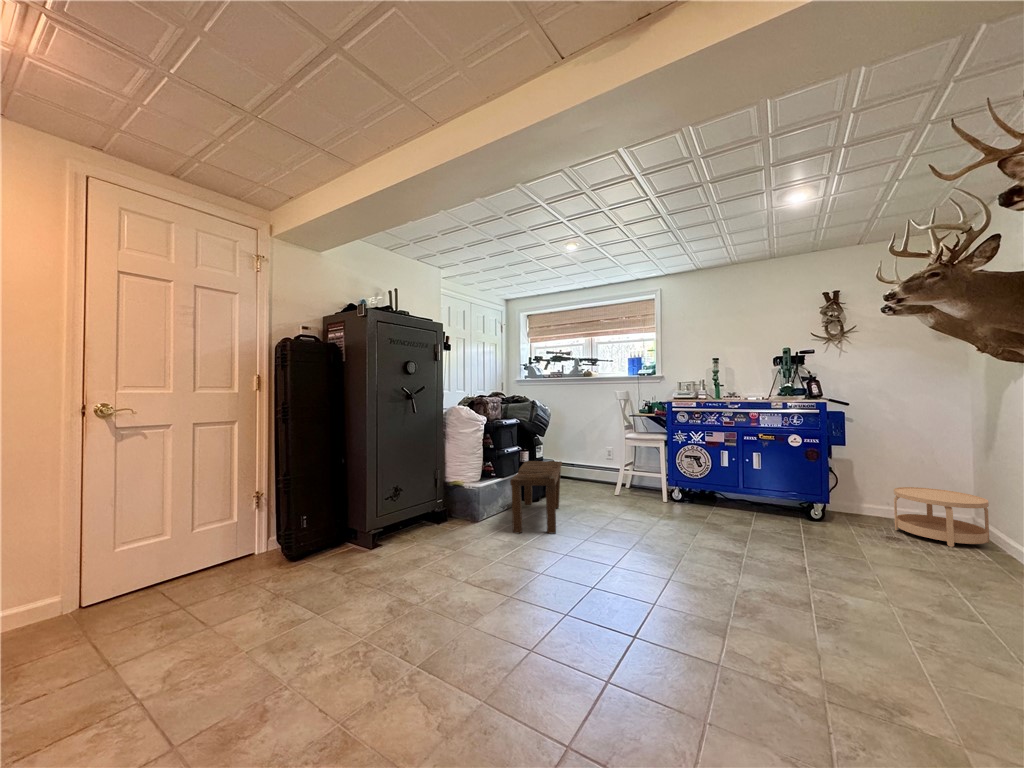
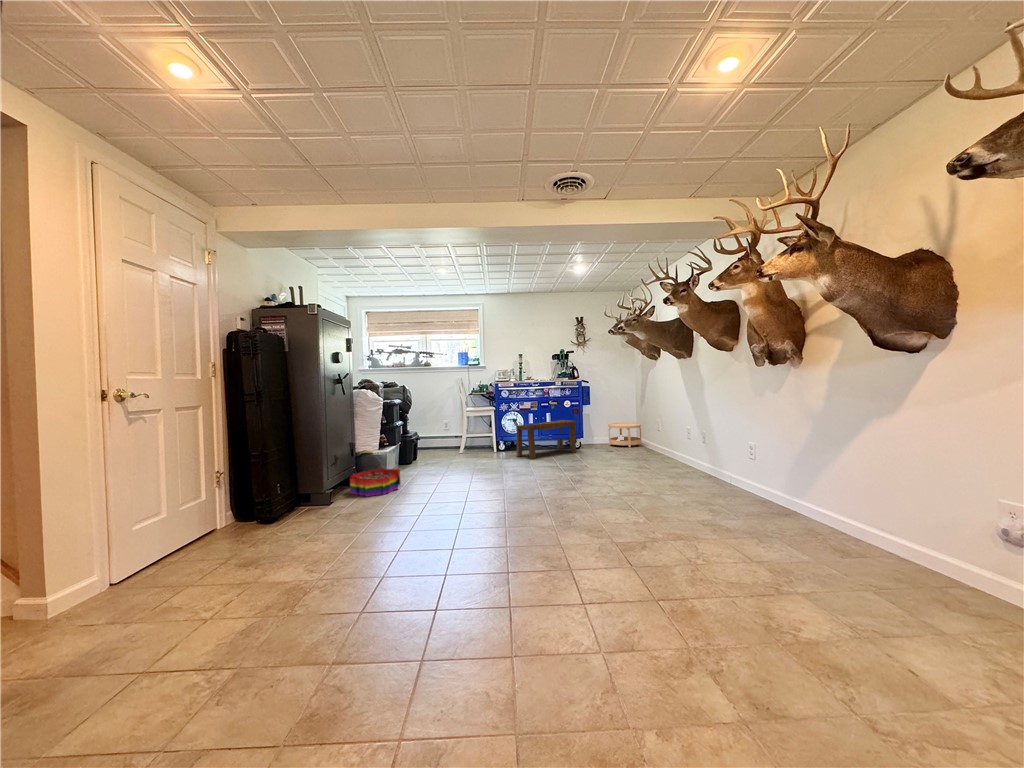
bench: present [510,461,562,534] -> present [516,420,576,459]
storage bin: none [413,510,478,553] -> present [350,468,401,497]

